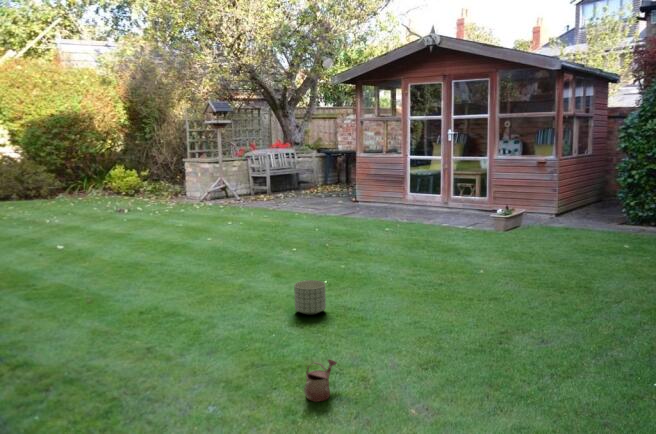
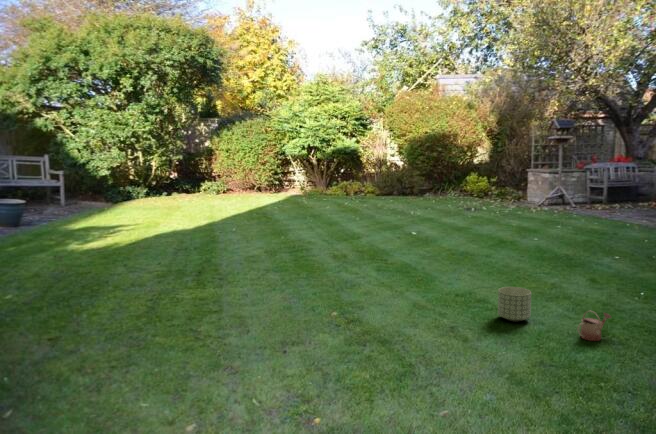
planter: present [294,280,326,315] -> present [498,287,531,322]

